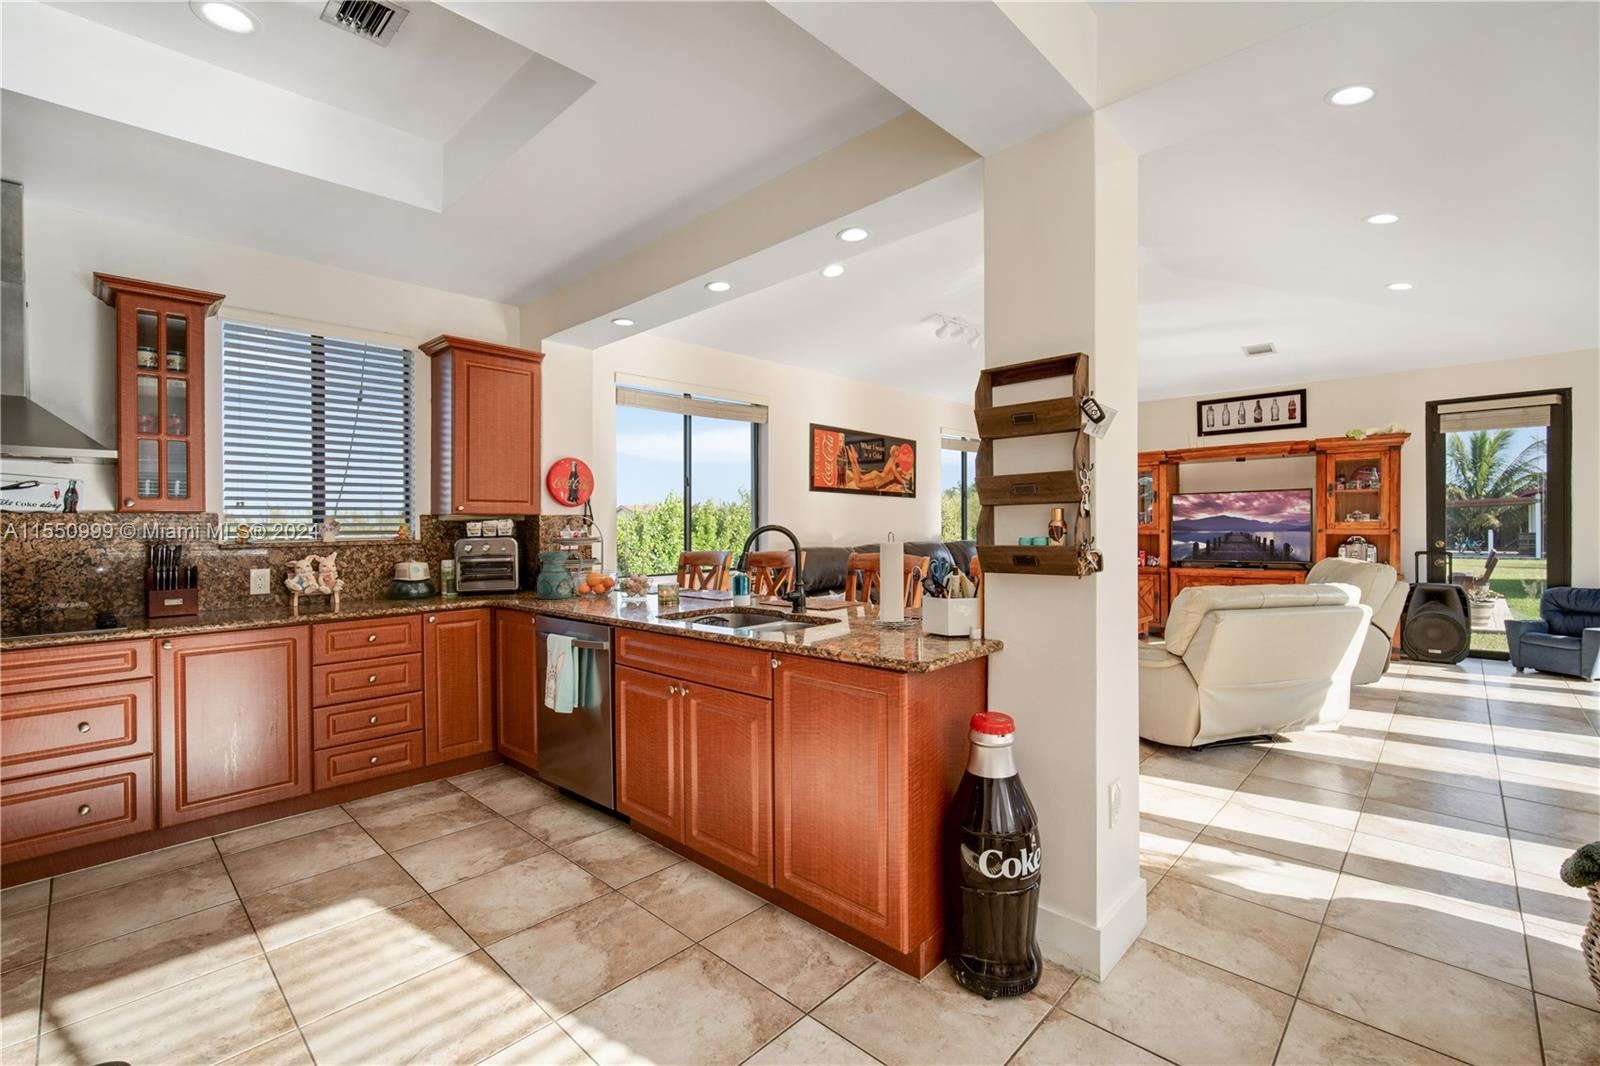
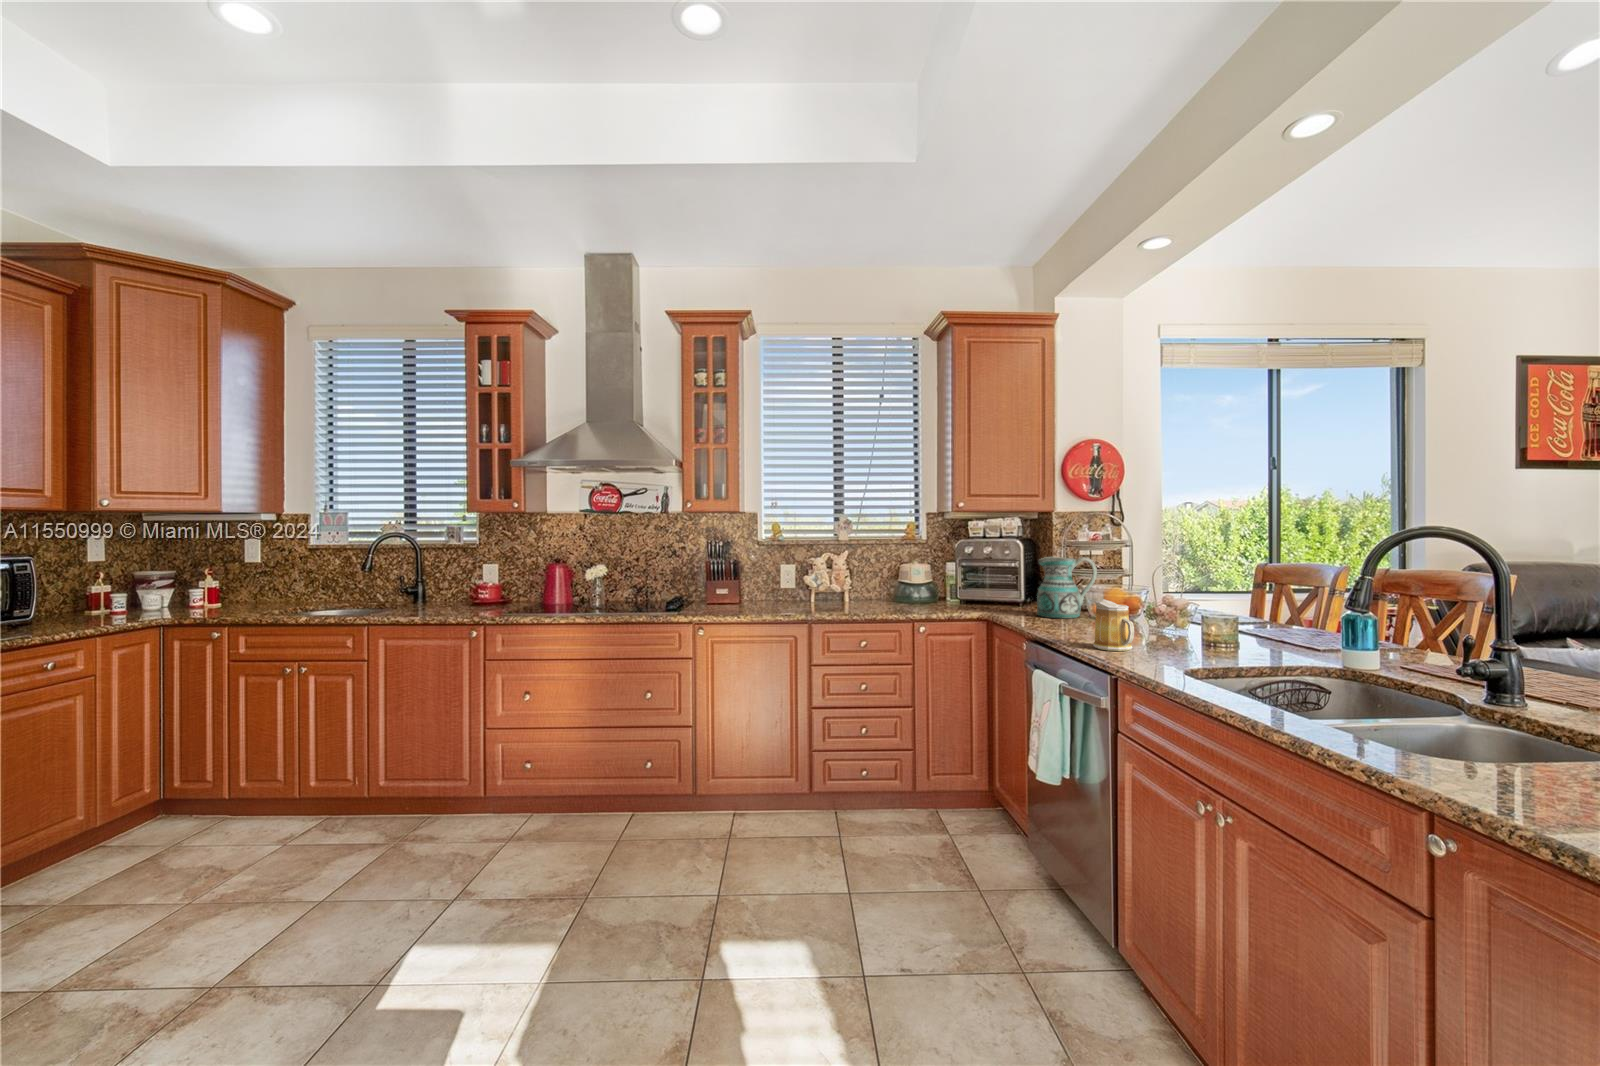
mug: none [595,577,623,613] -> present [1093,599,1134,651]

